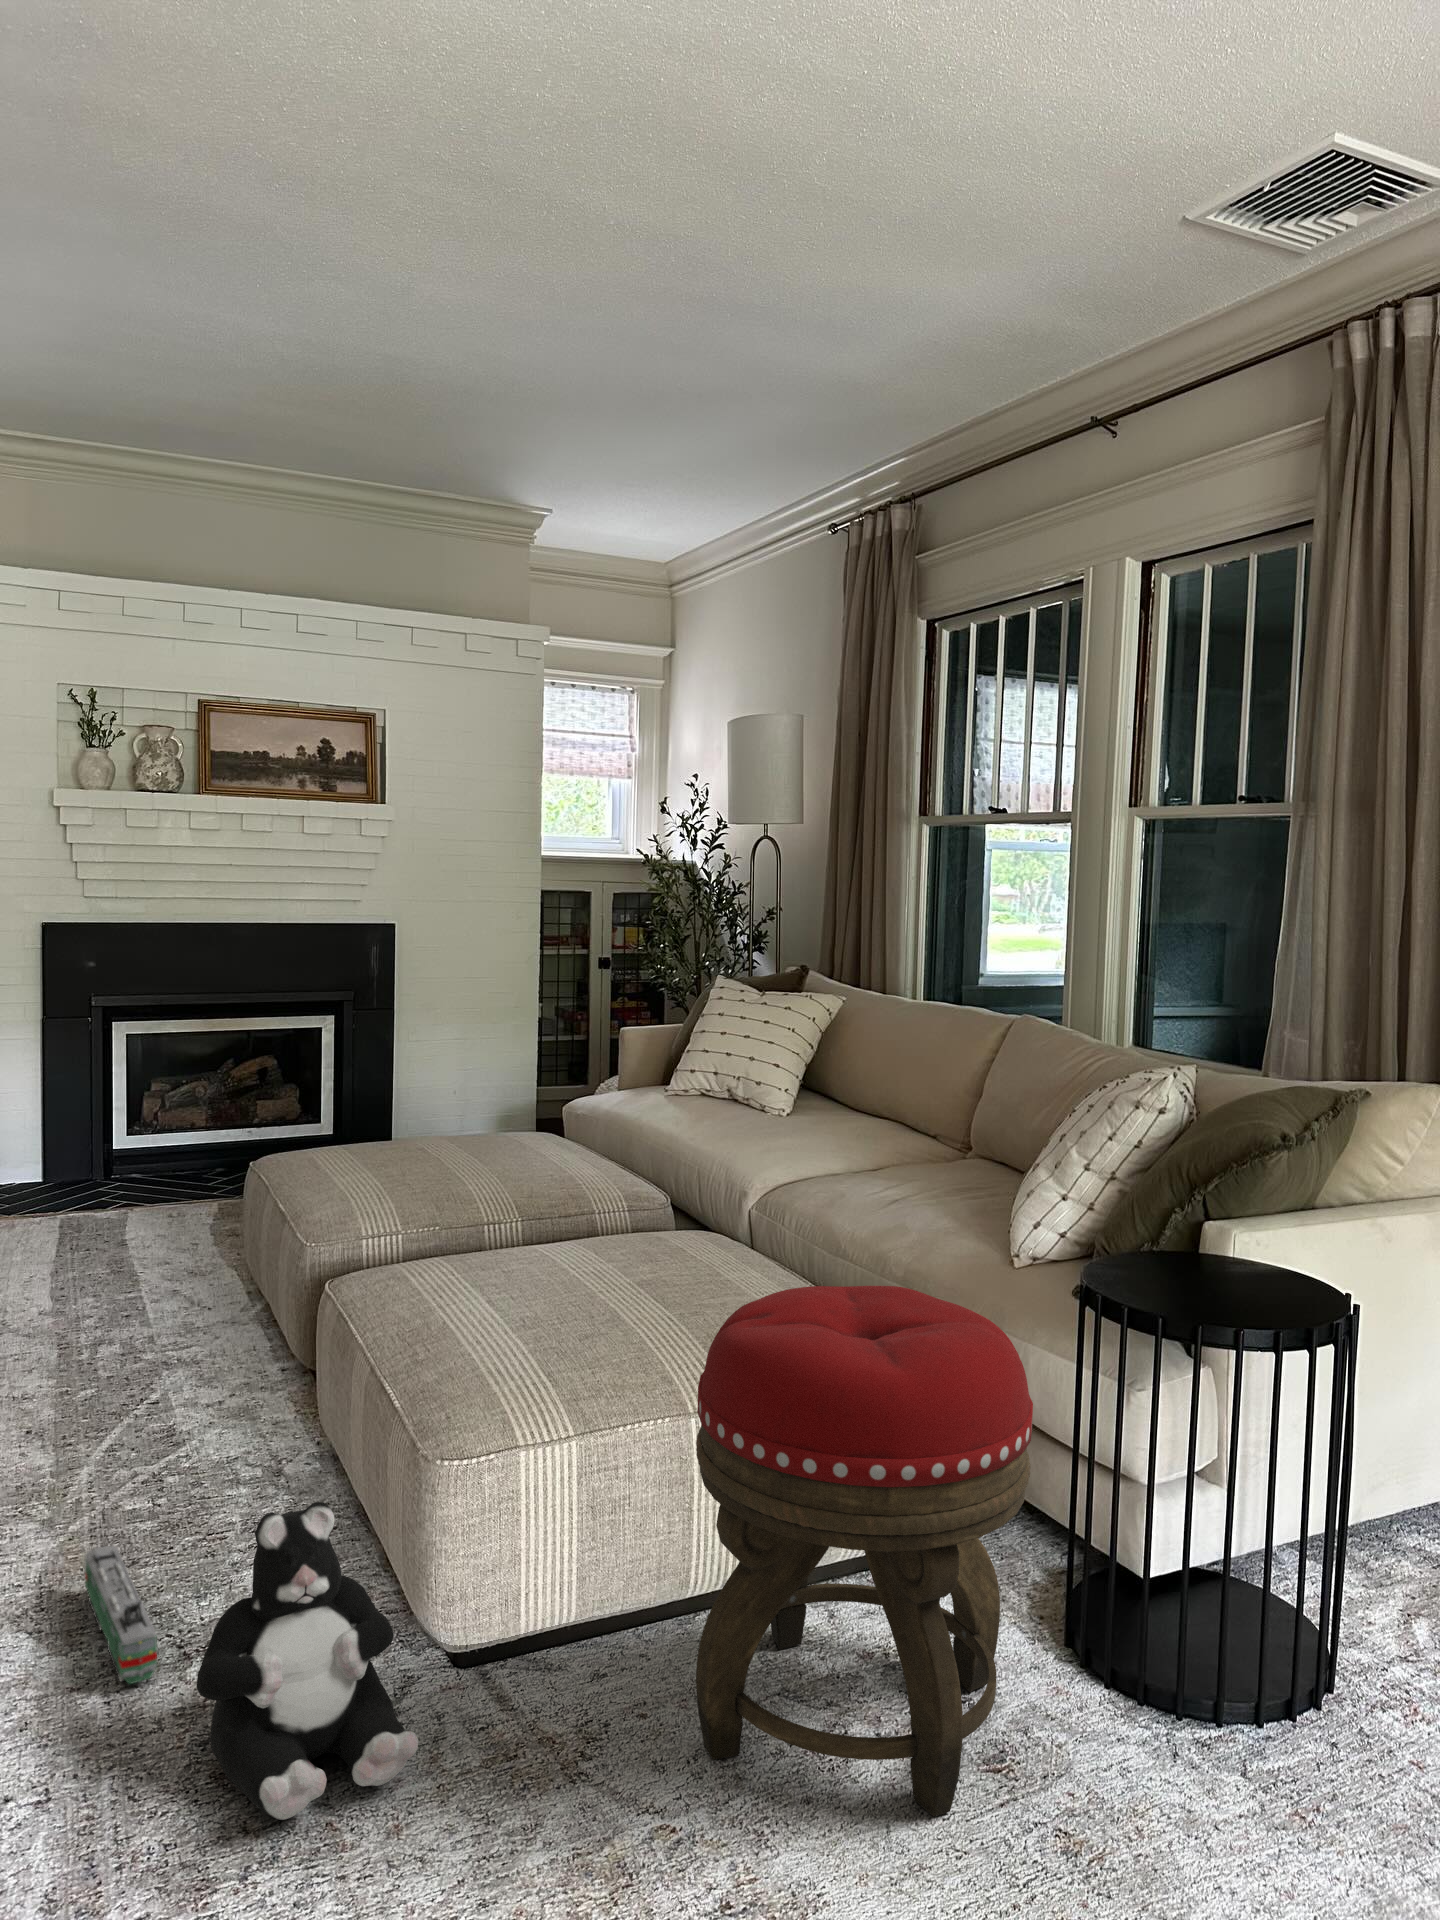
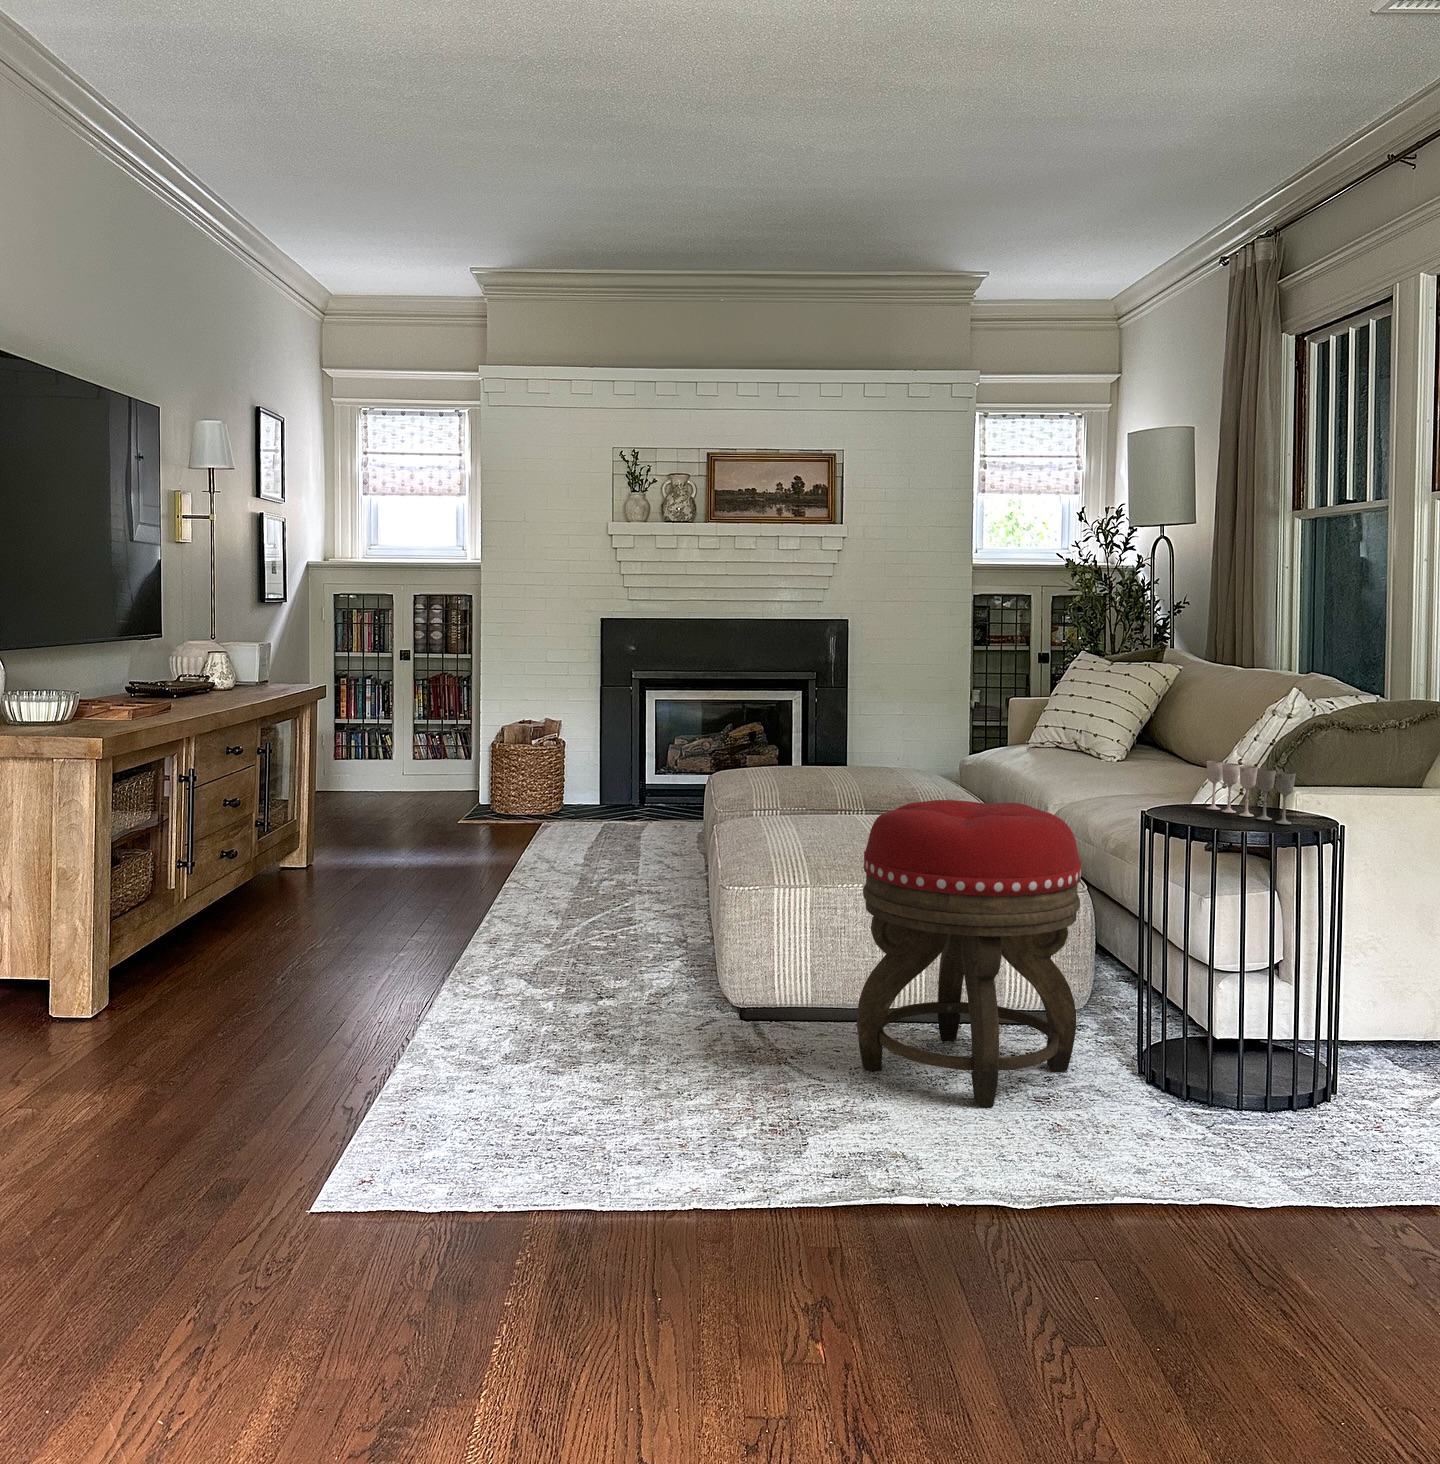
wine glass: none [1136,1204,1288,1303] -> present [1206,761,1296,824]
plush toy: present [196,1502,419,1820] -> none [584,898,694,1049]
toy train: present [85,1546,157,1684] -> none [554,942,579,1000]

